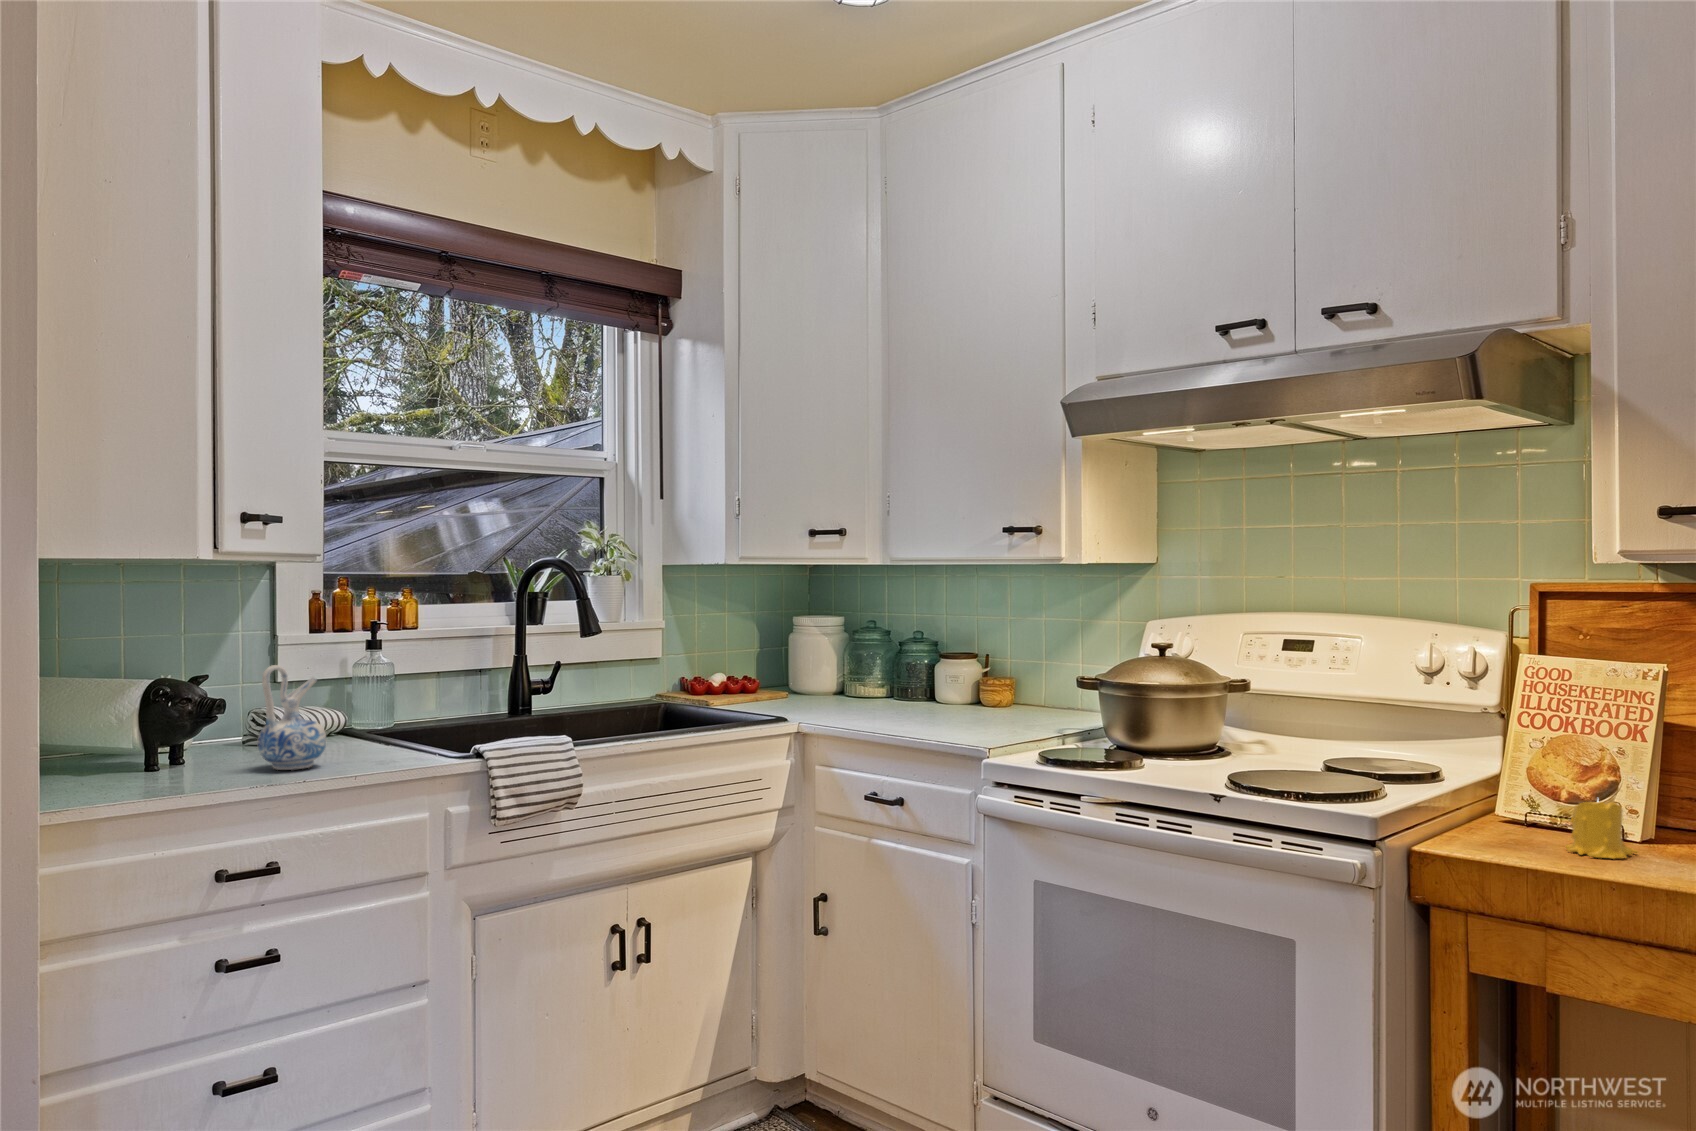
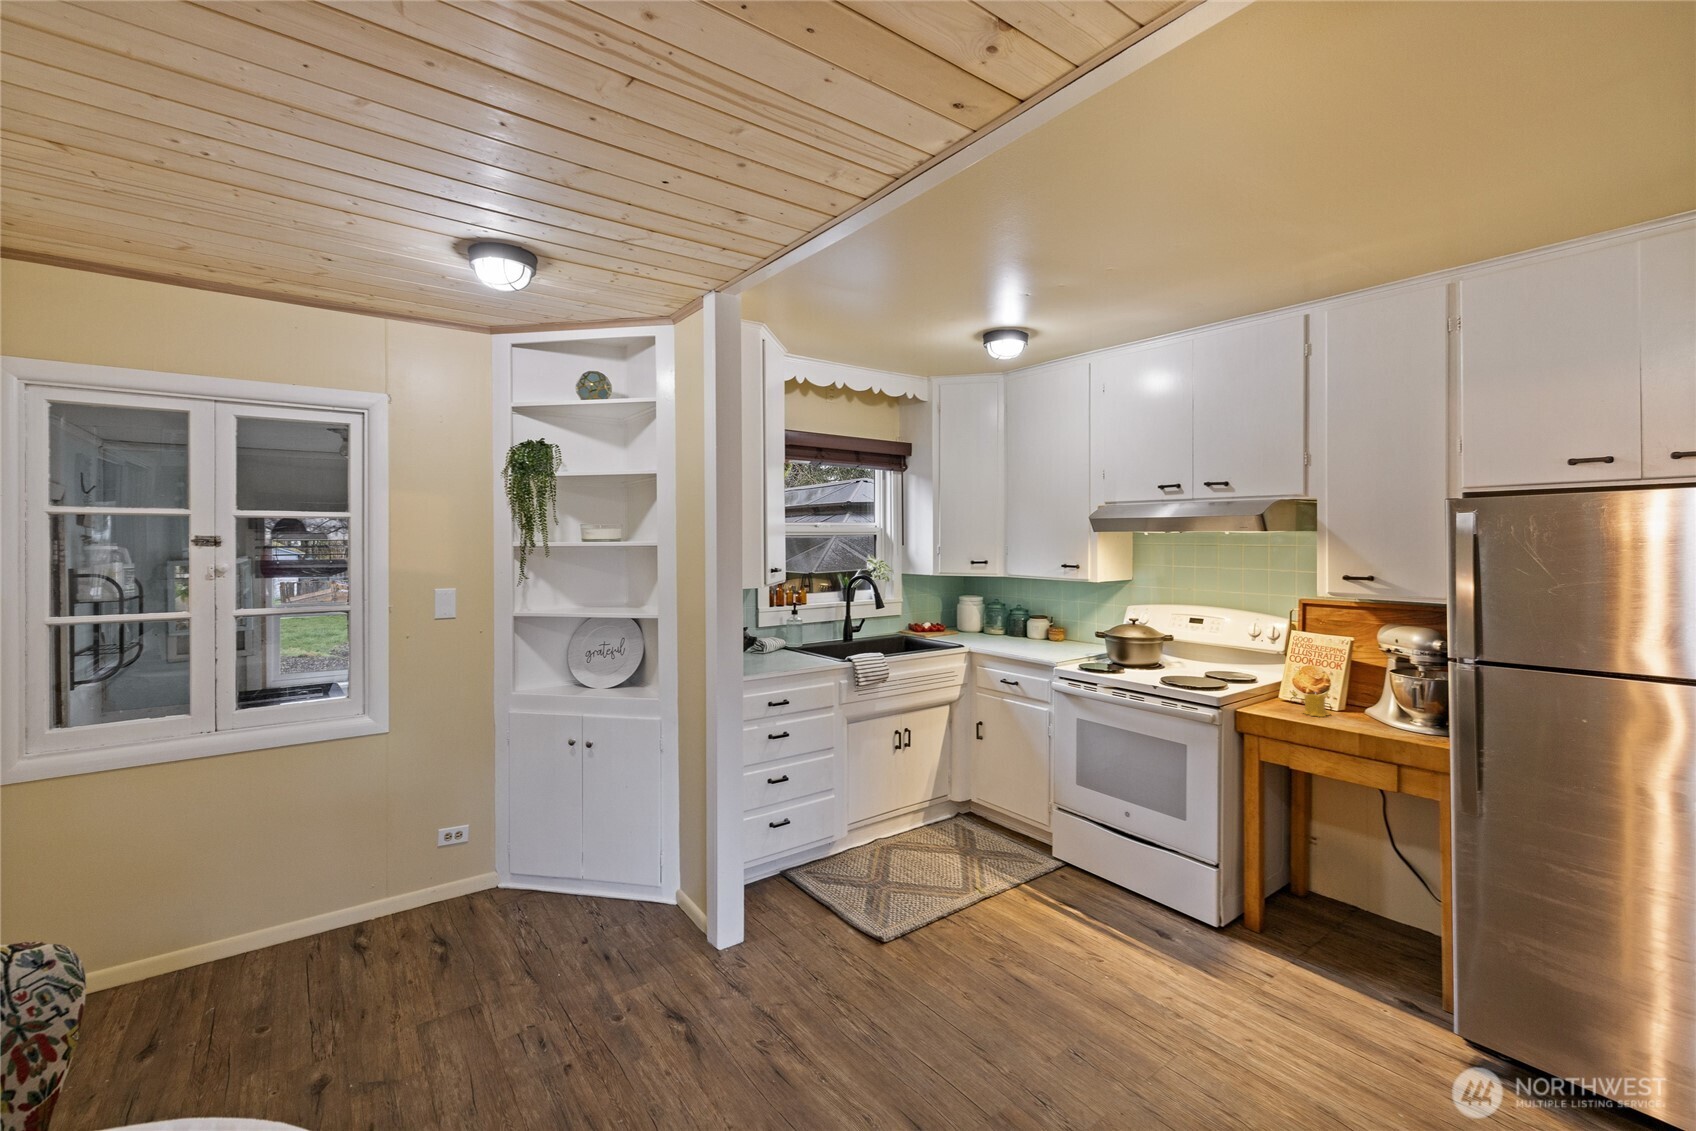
ceramic pitcher: present [258,665,326,770] -> none [772,626,796,666]

